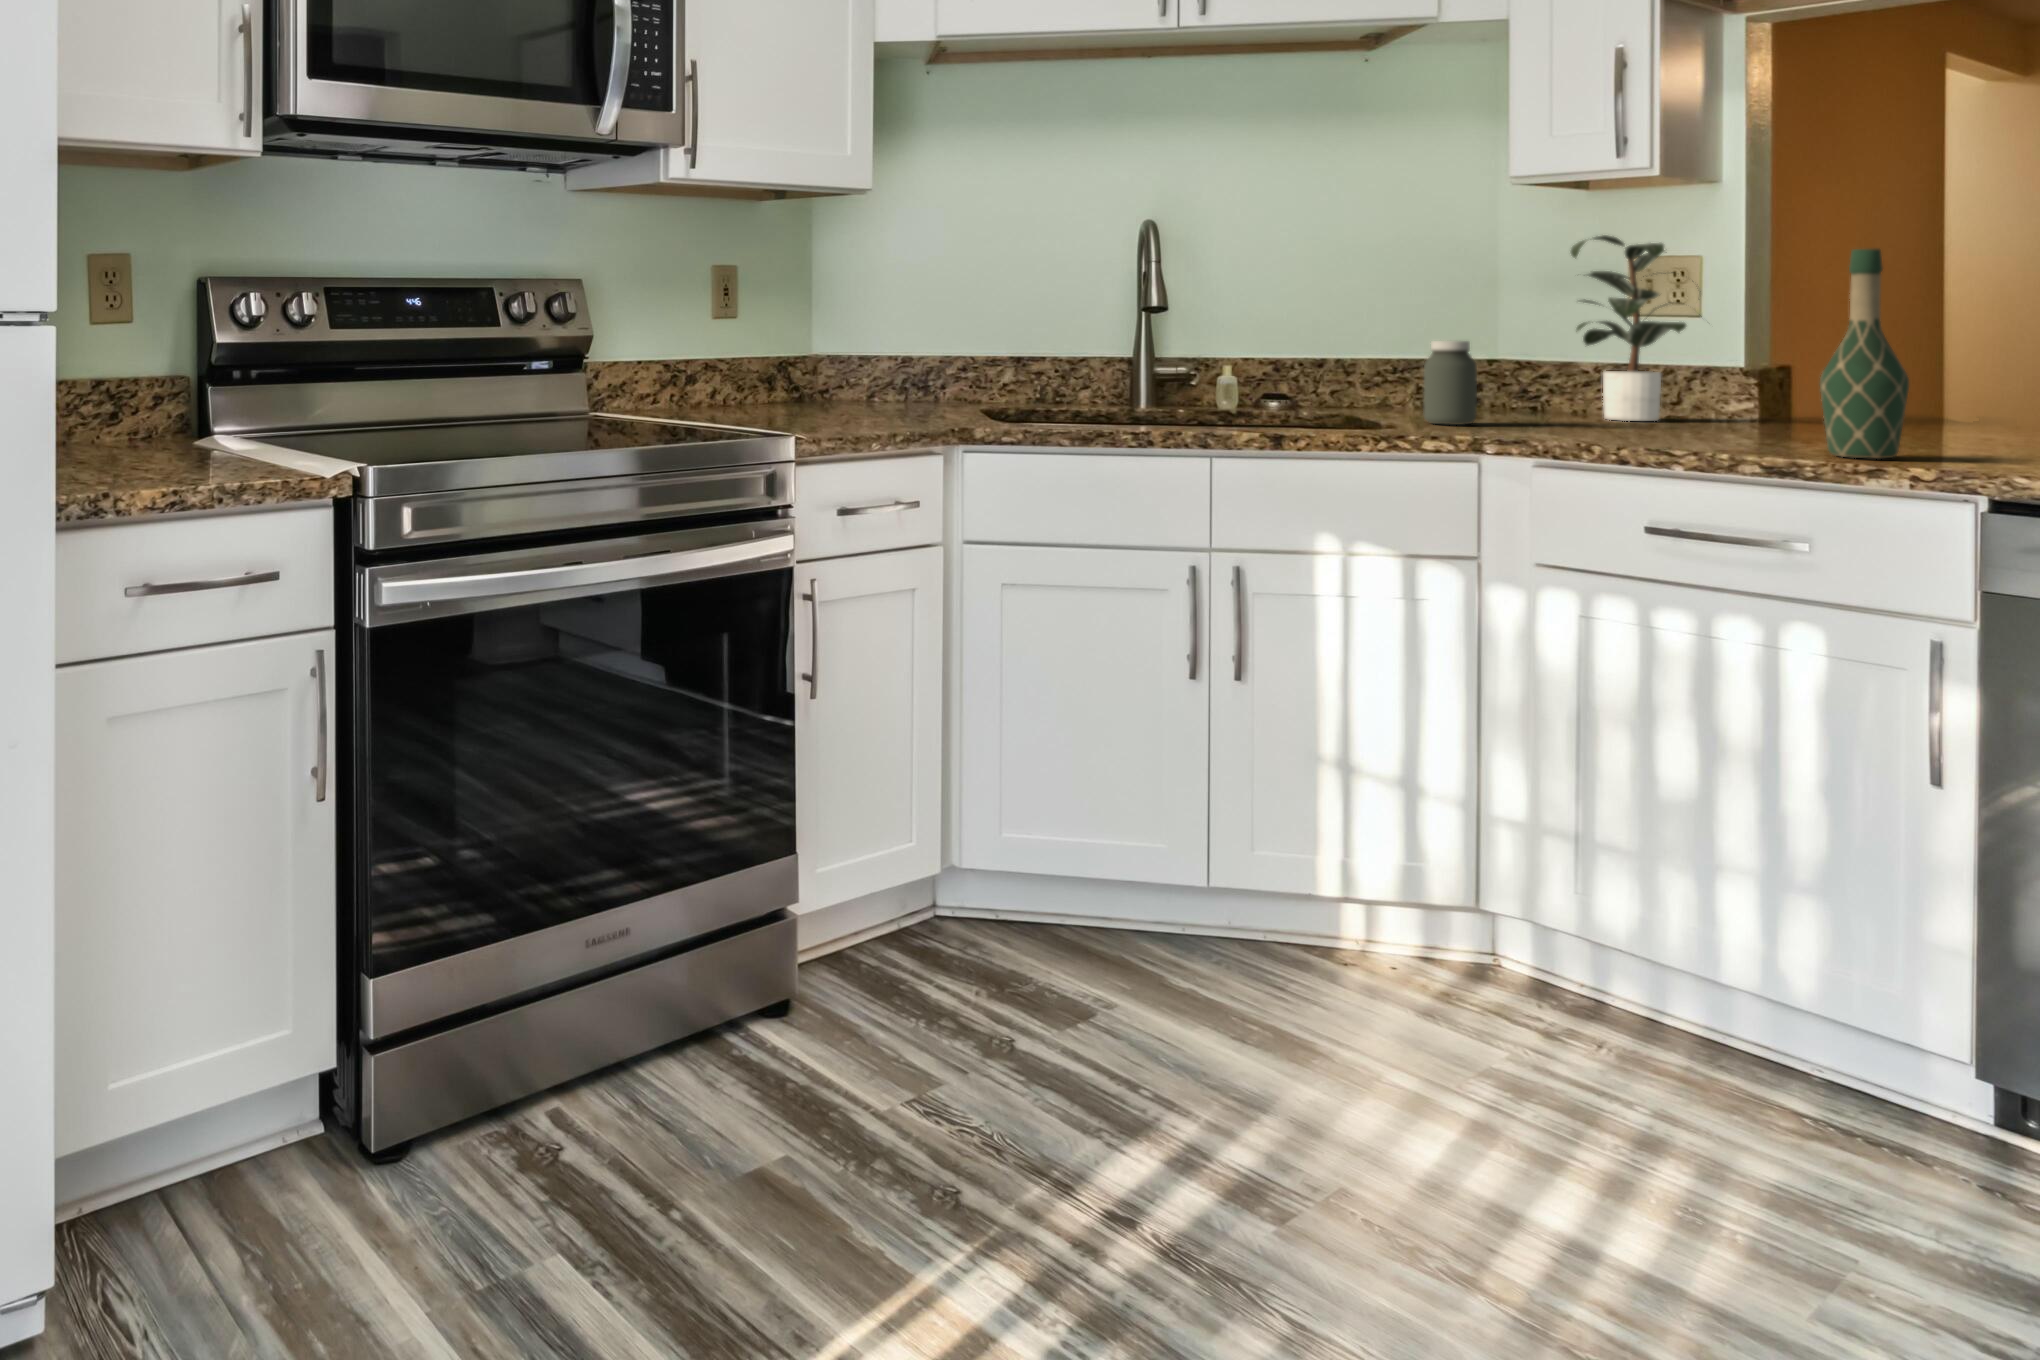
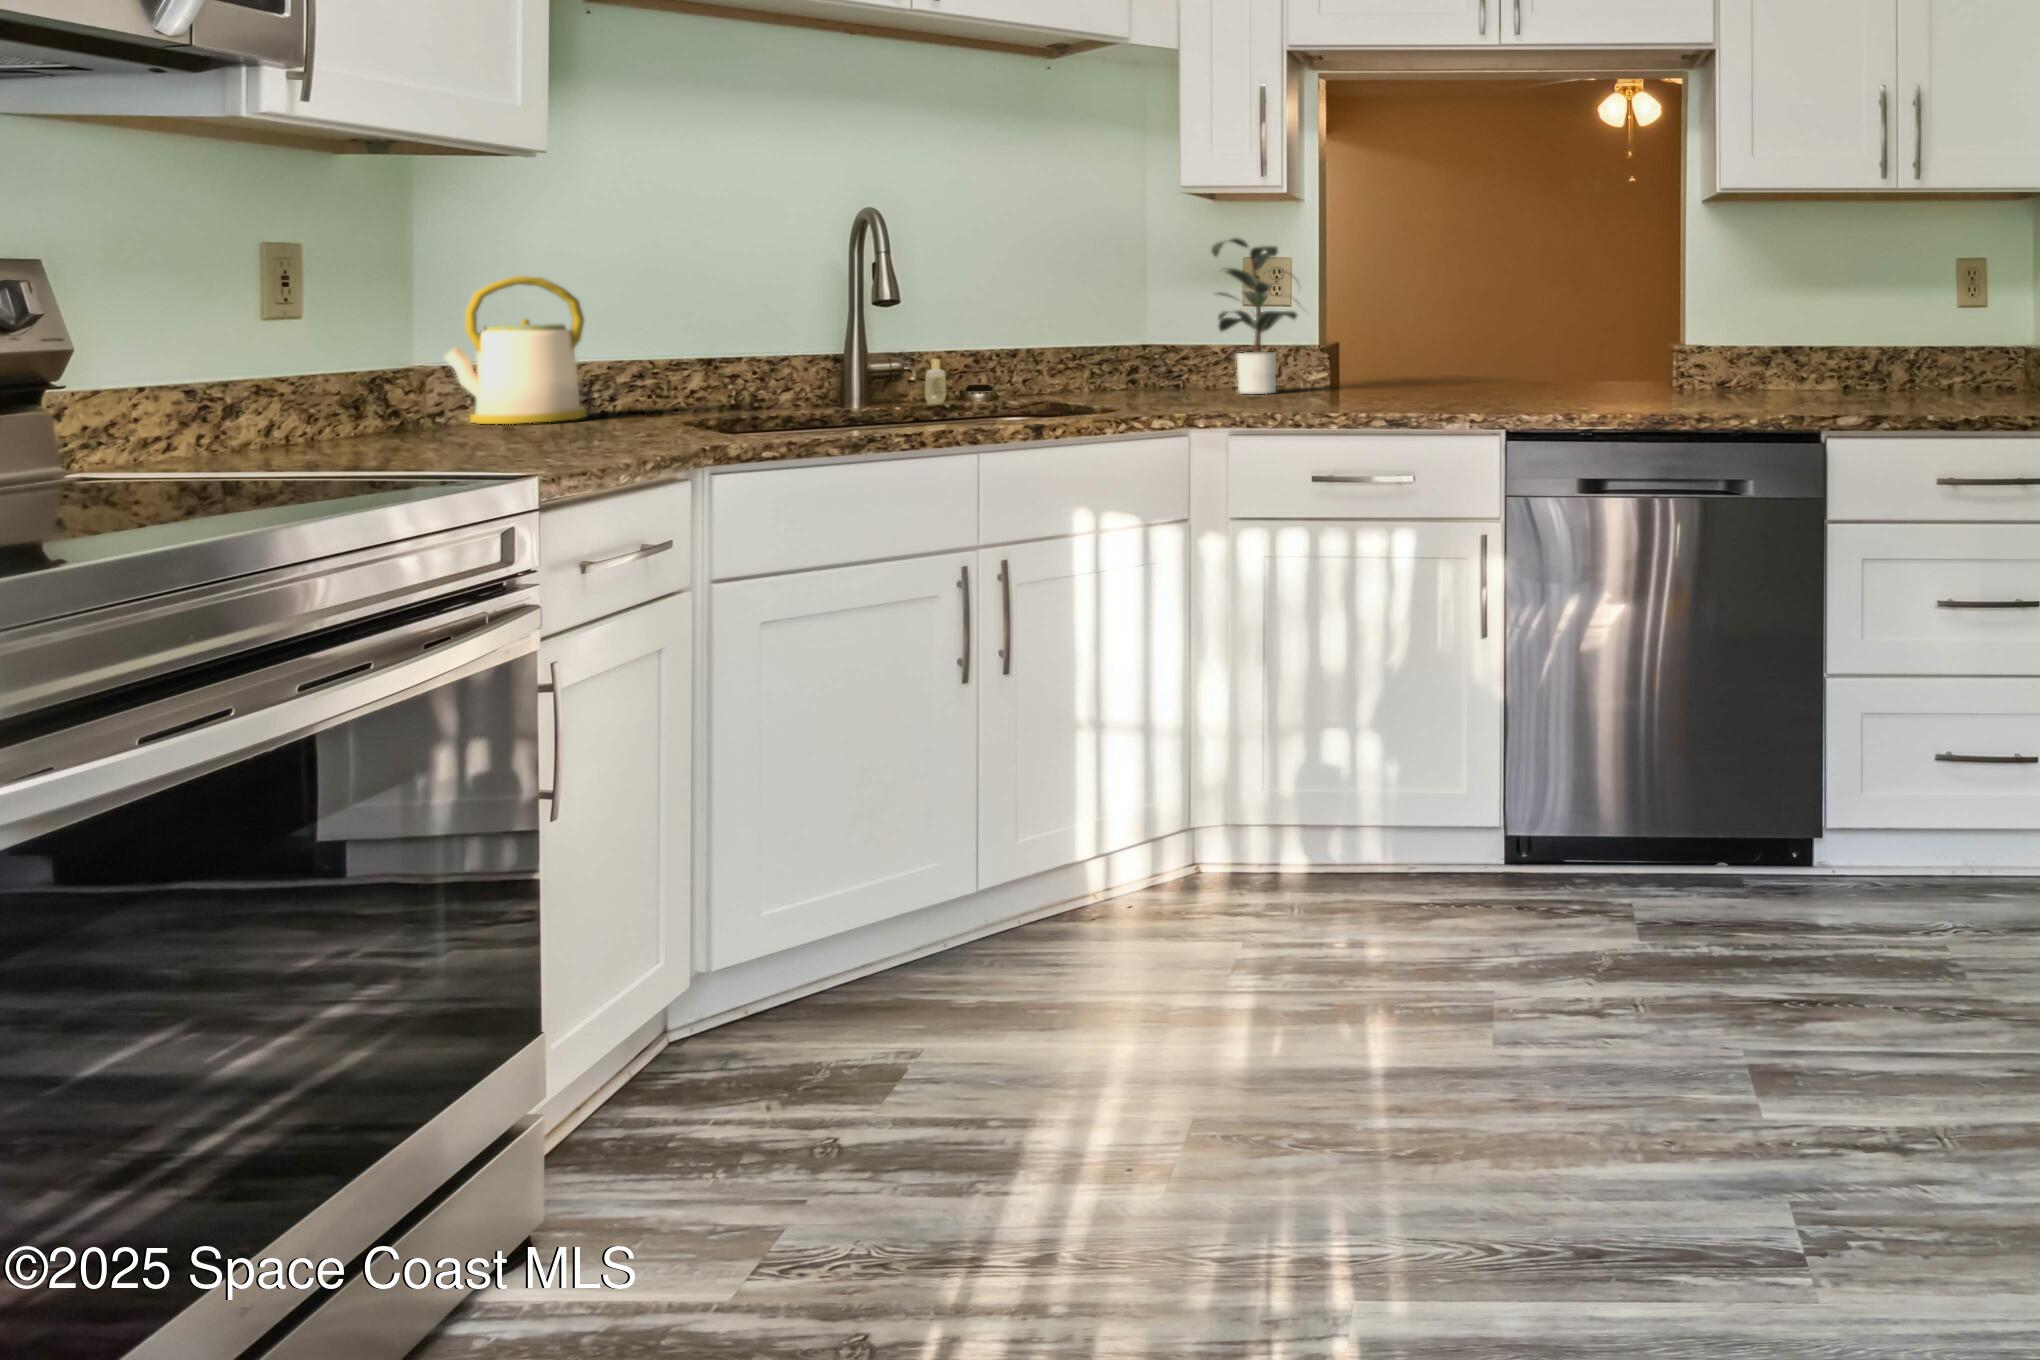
wine bottle: present [1820,249,1909,458] -> none [1414,256,1463,414]
kettle: none [831,286,927,402] -> present [443,276,586,424]
jar: present [1424,341,1477,425] -> none [1123,330,1166,407]

